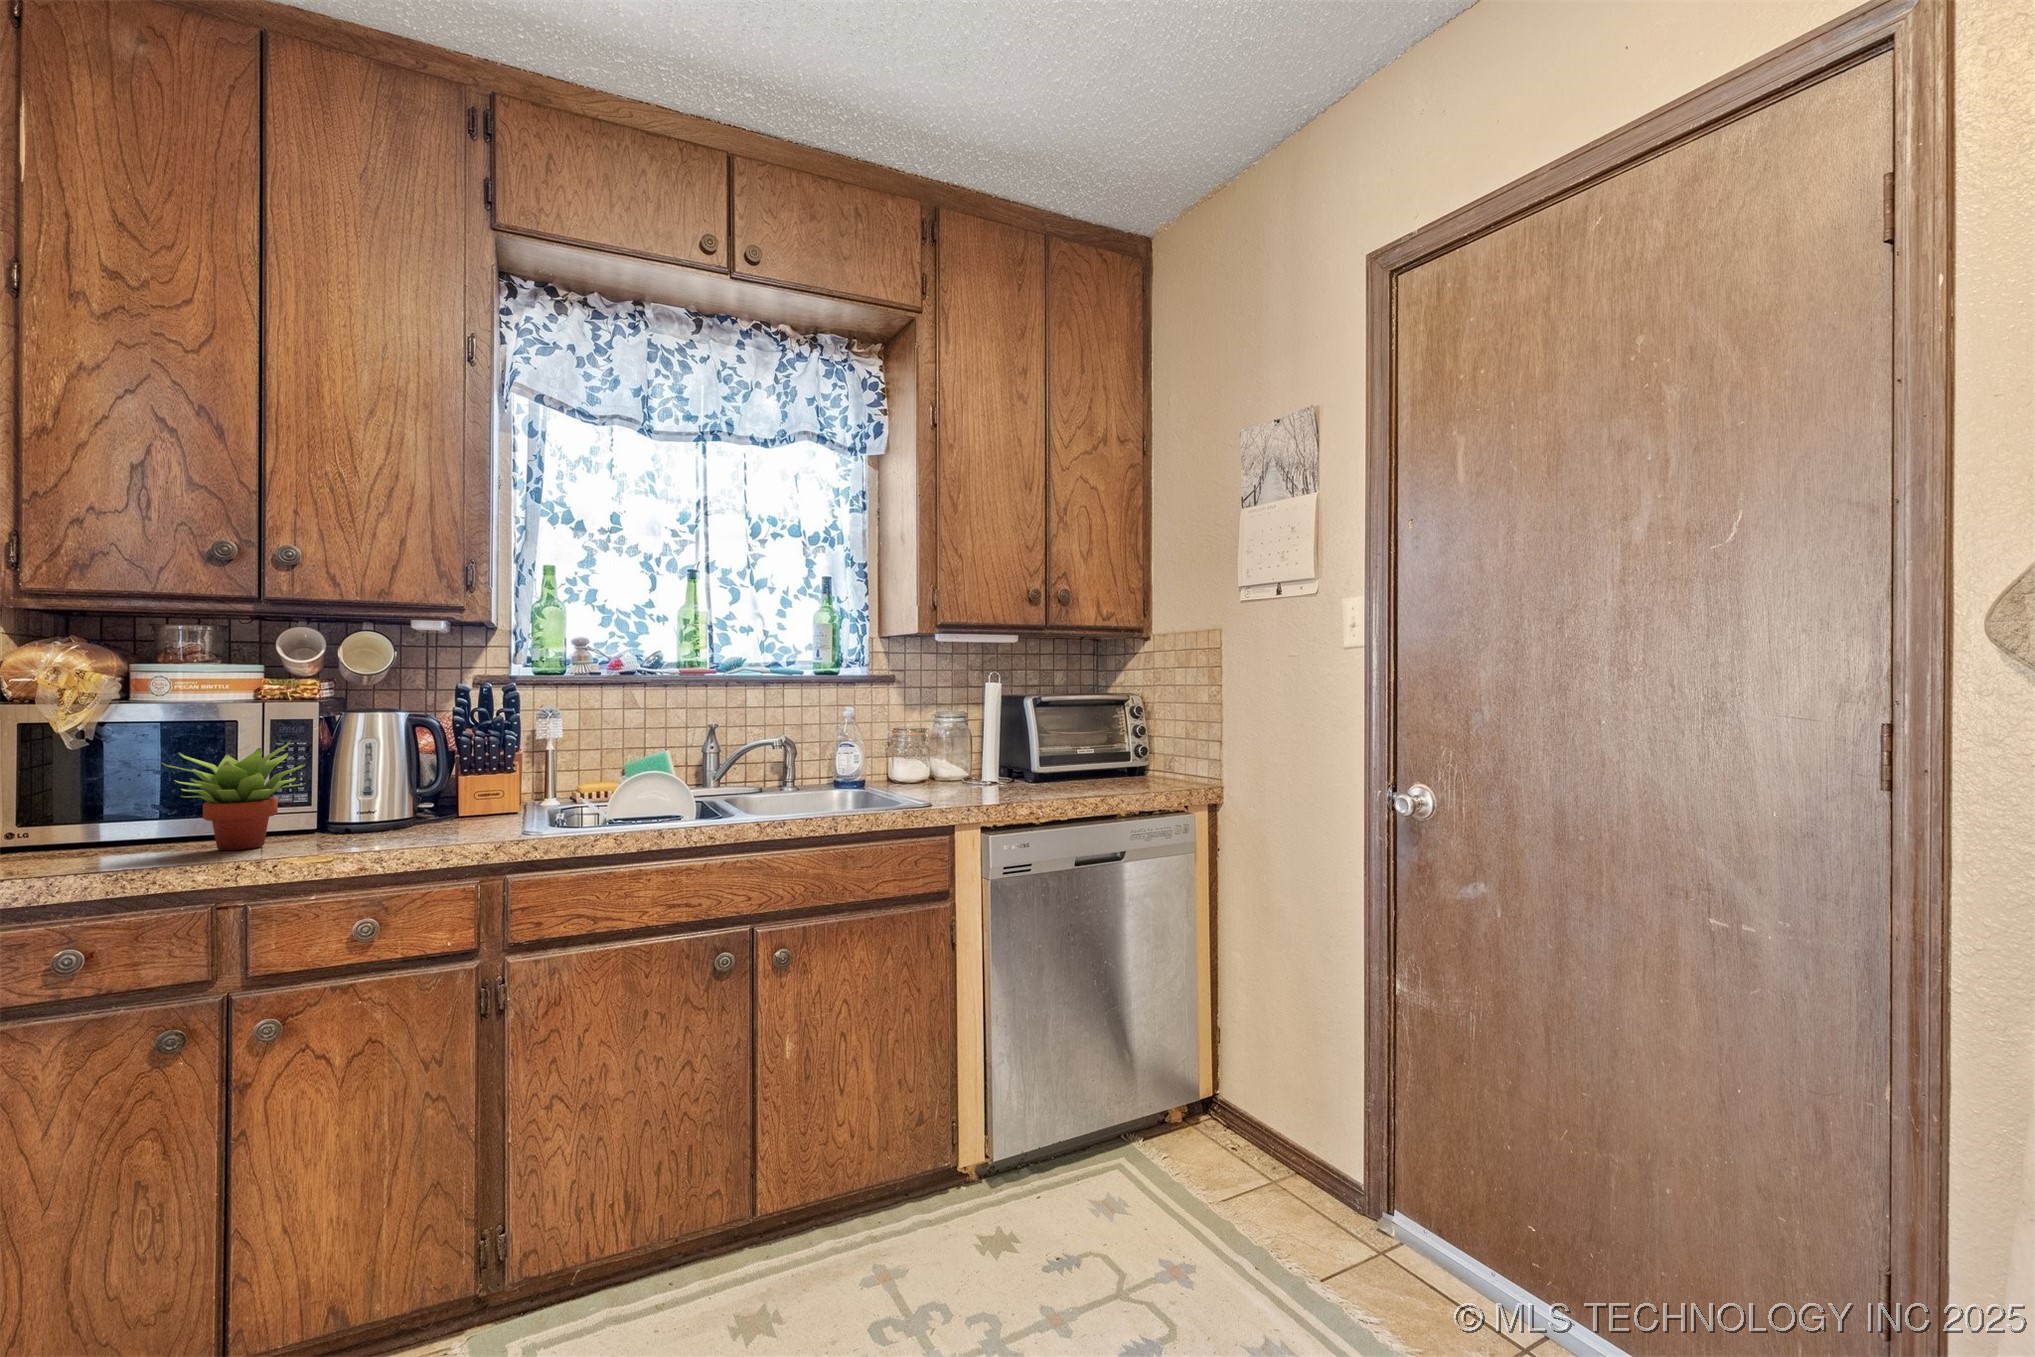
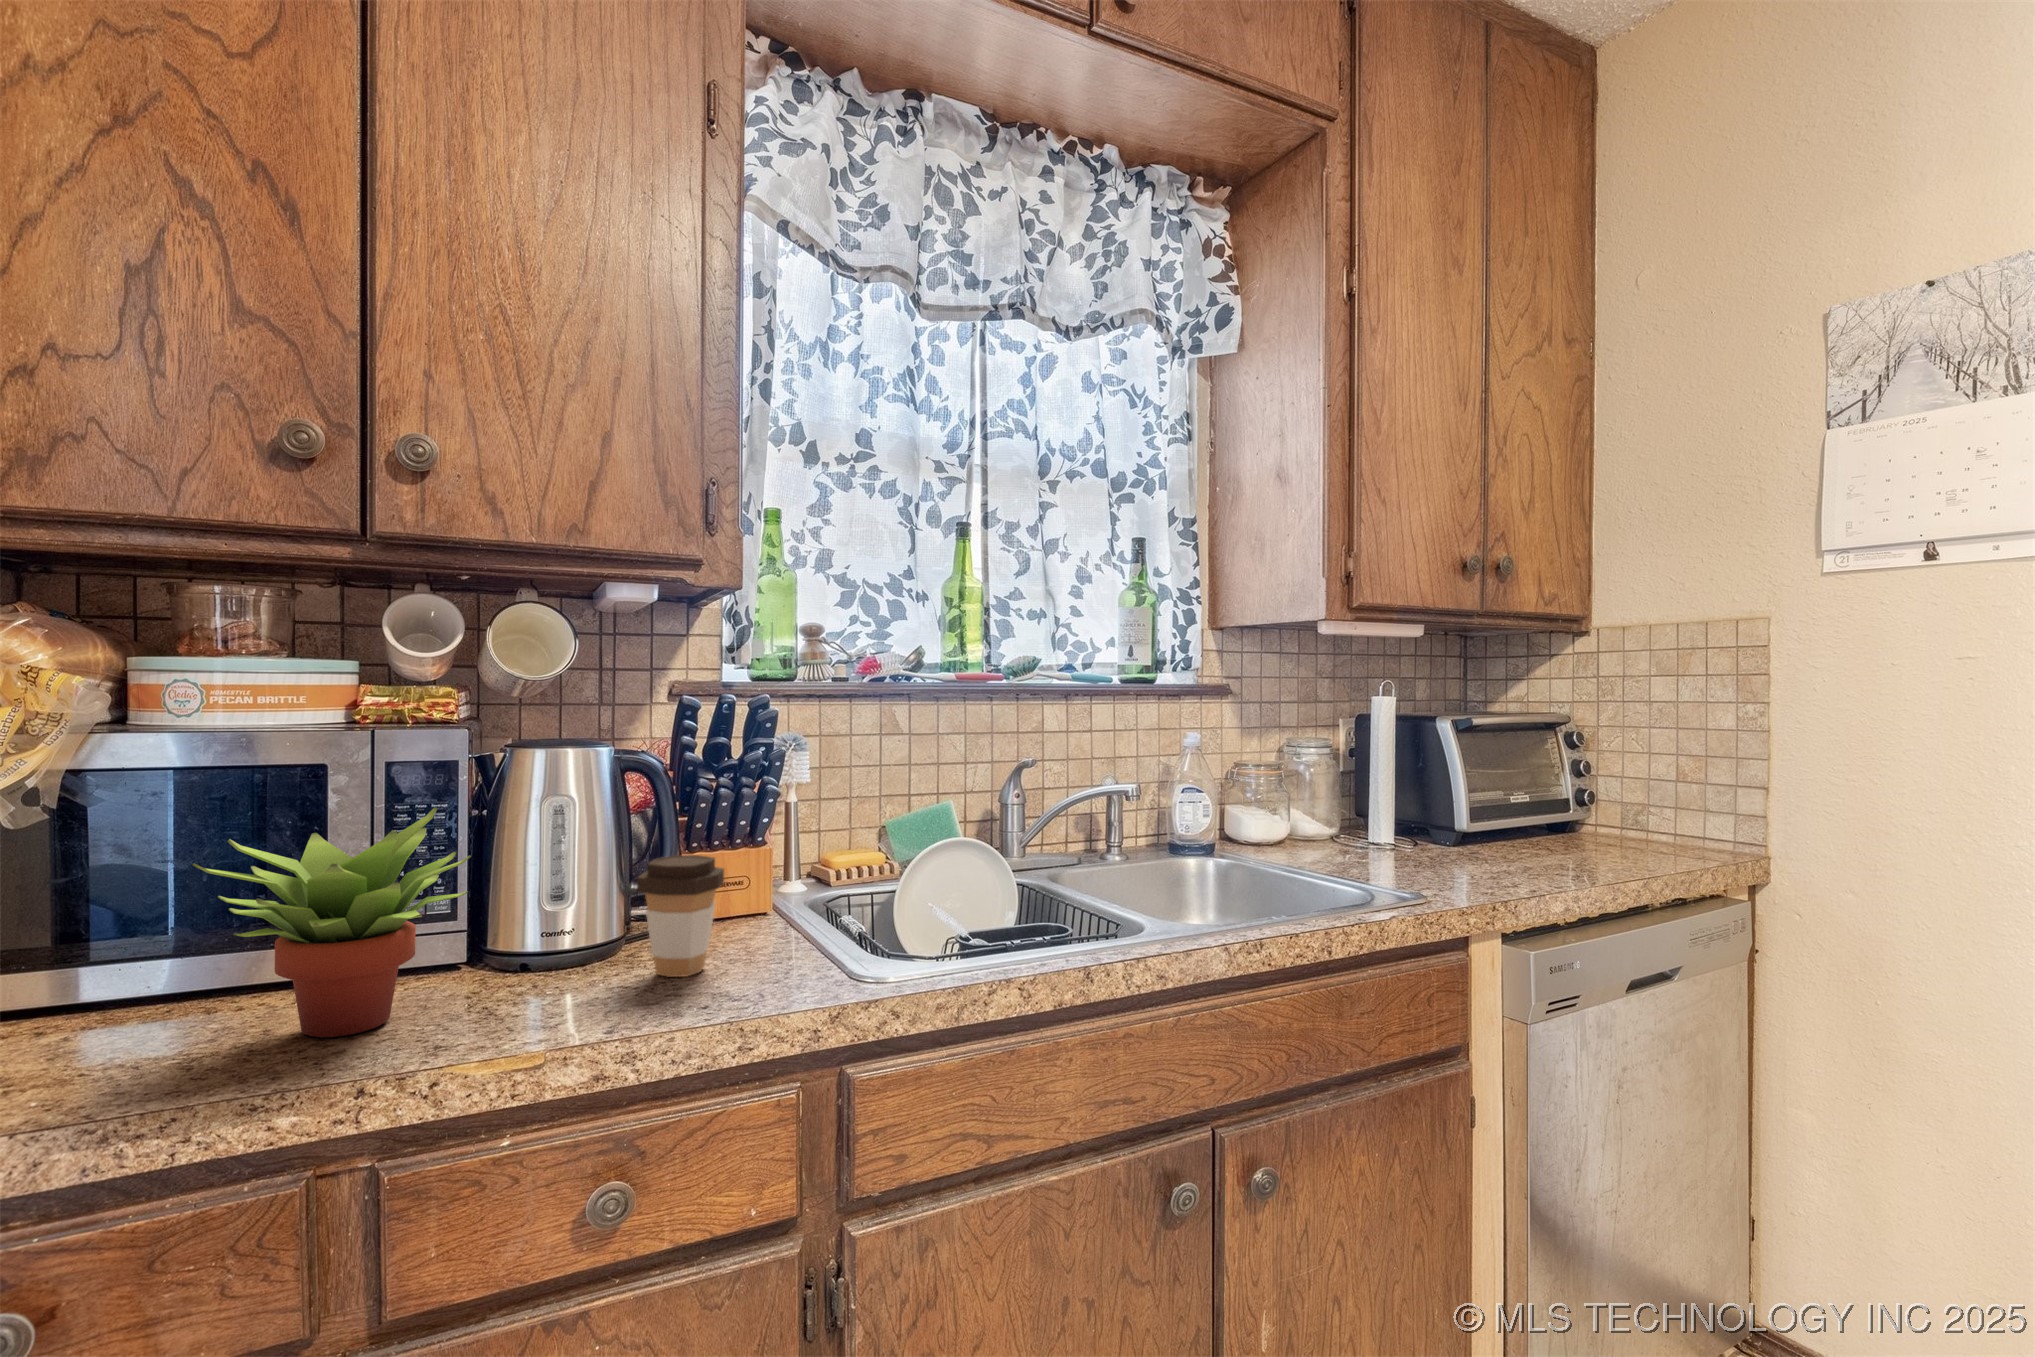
coffee cup: none [407,771,462,834] -> present [637,855,724,977]

